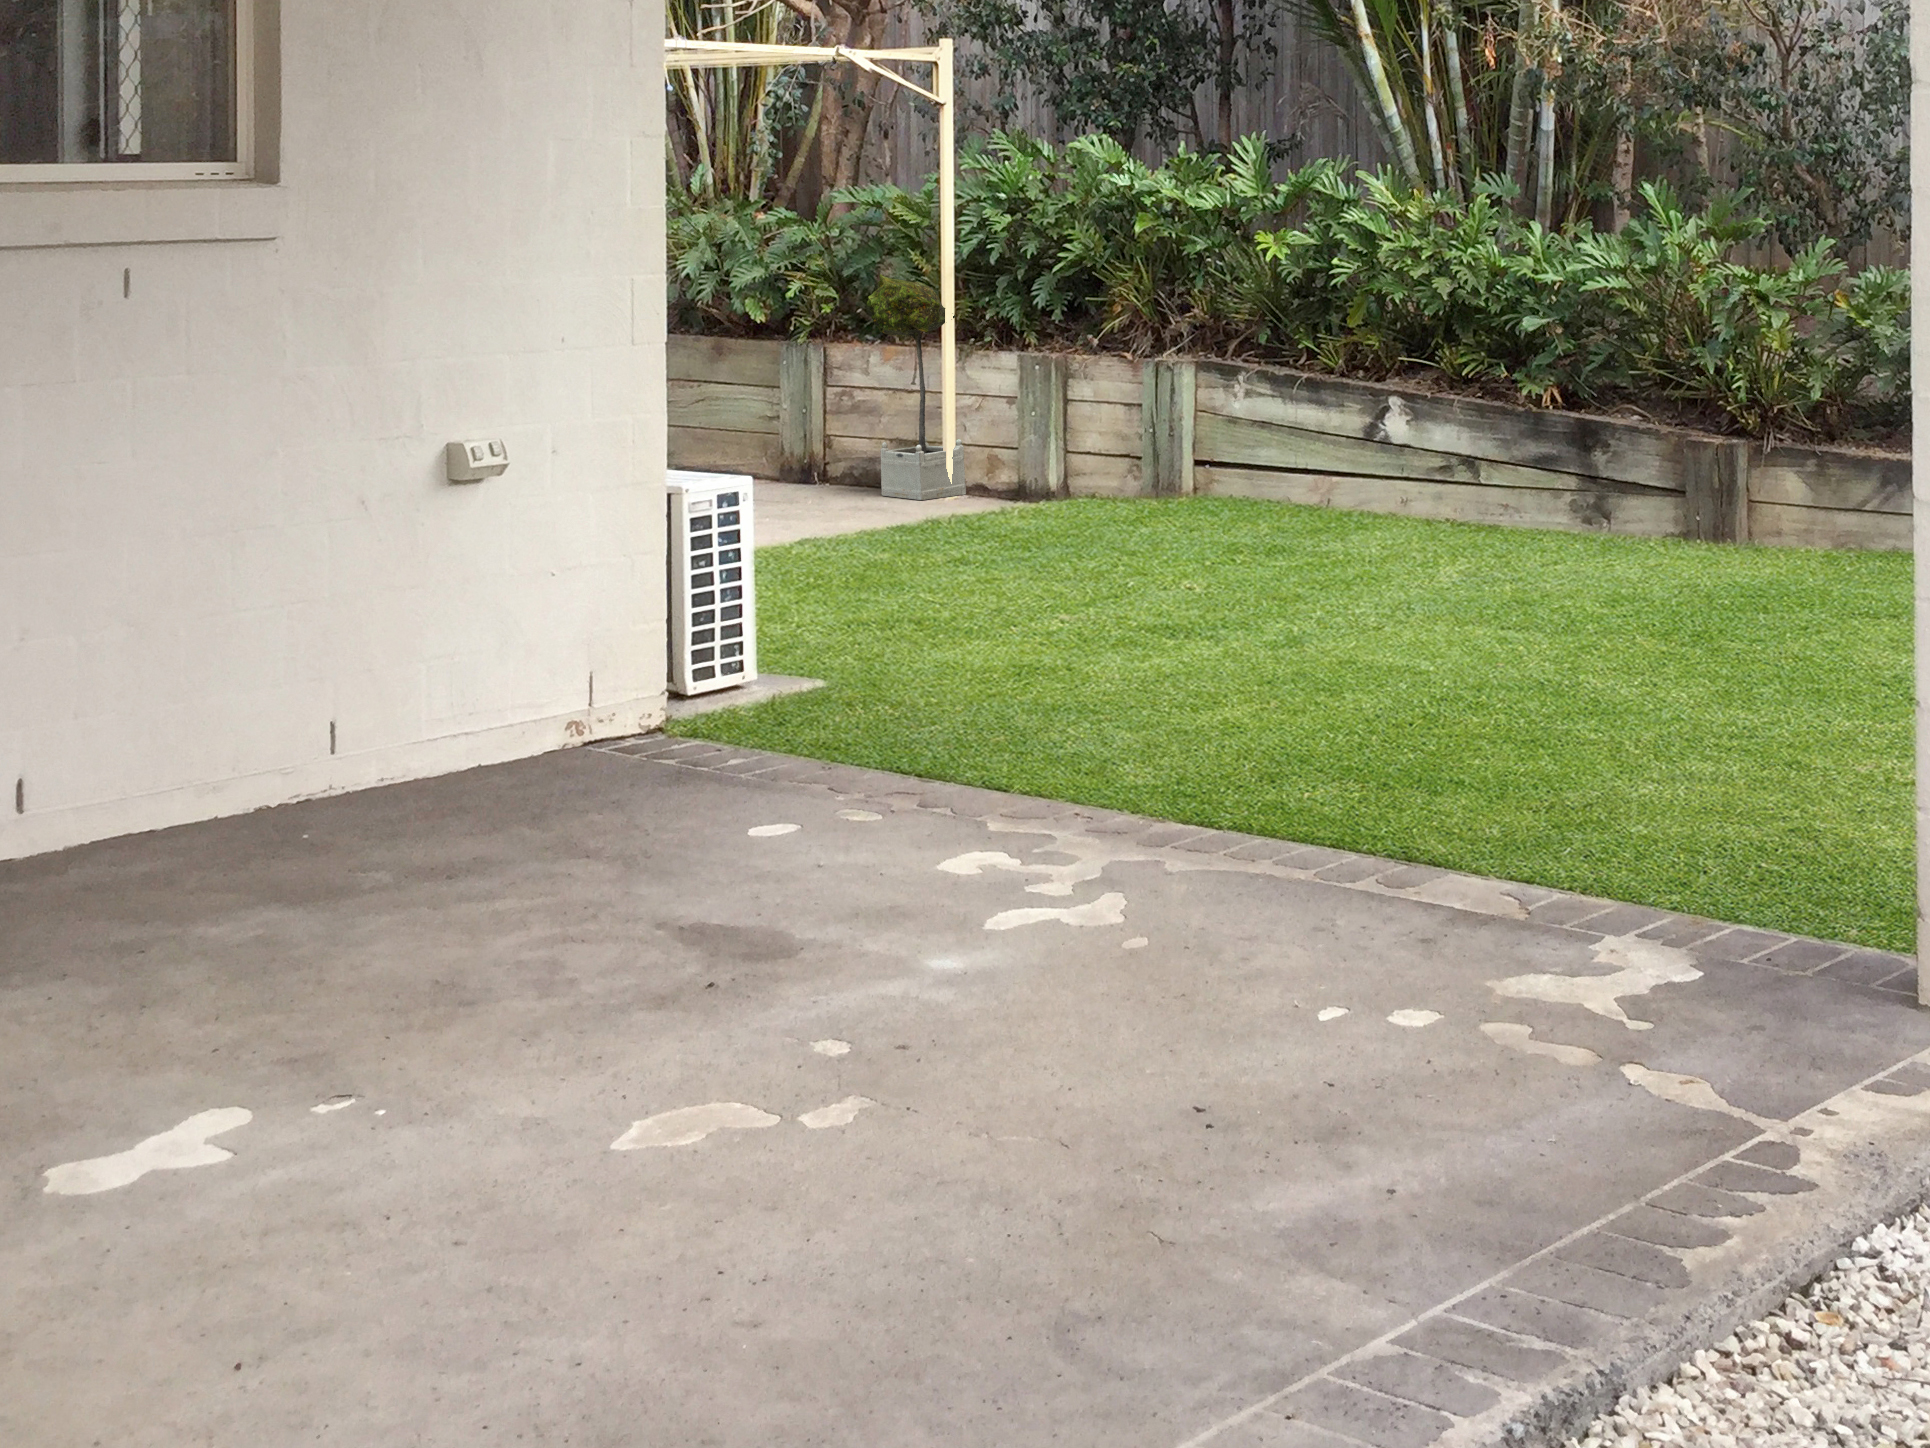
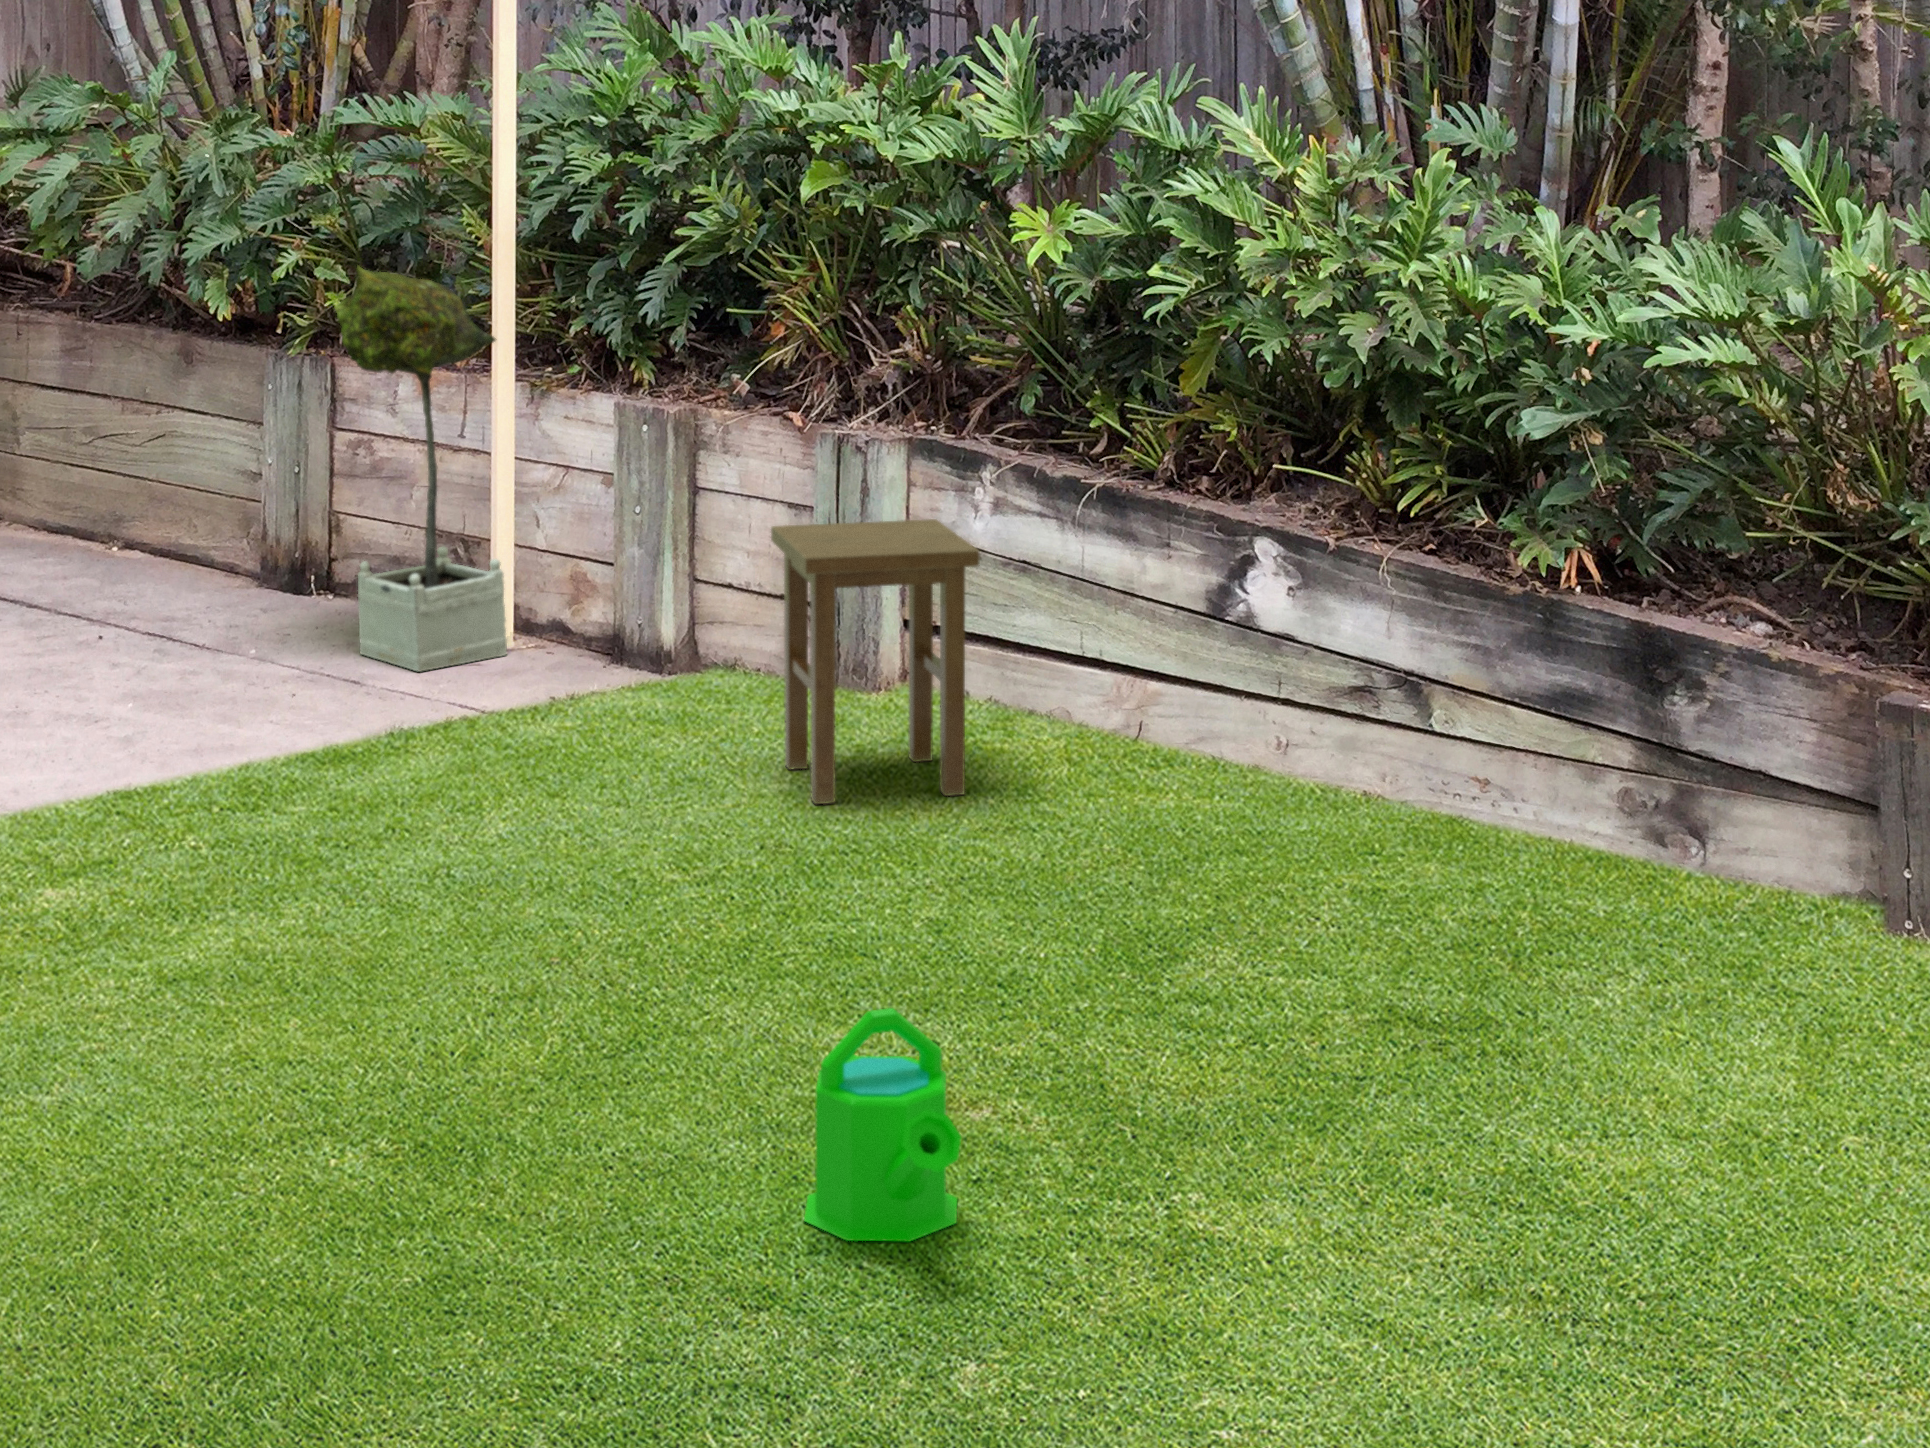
stool: none [1136,392,1250,531] -> present [771,519,979,804]
watering can: none [1219,529,1289,621] -> present [804,1008,961,1242]

